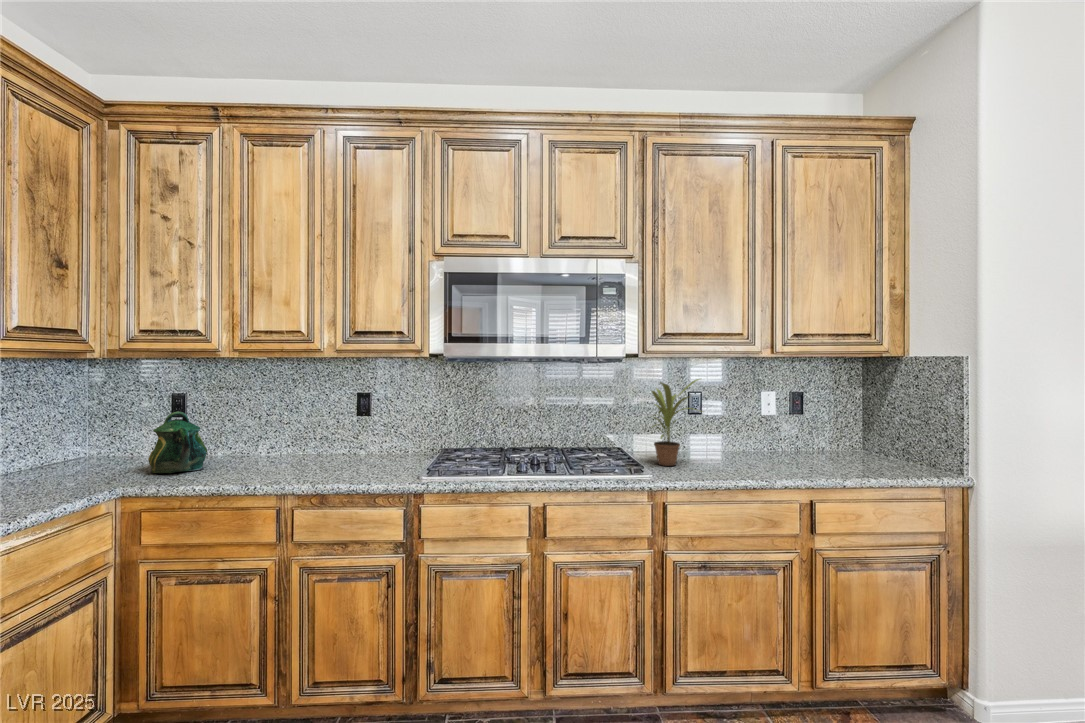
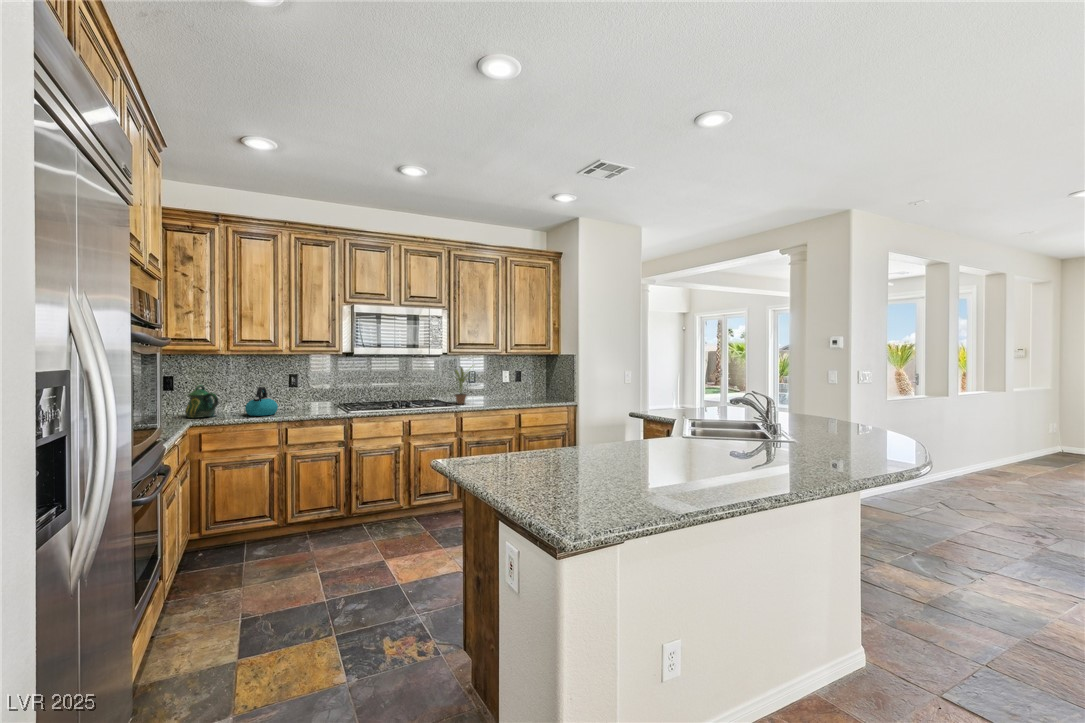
kettle: none [240,419,303,476] -> present [245,387,278,416]

